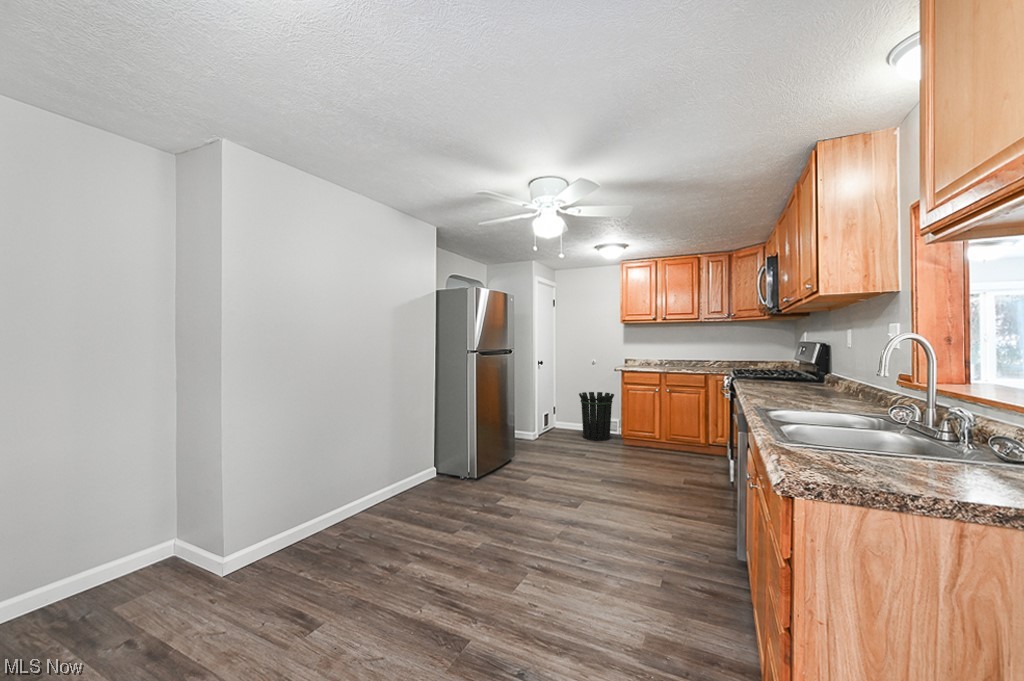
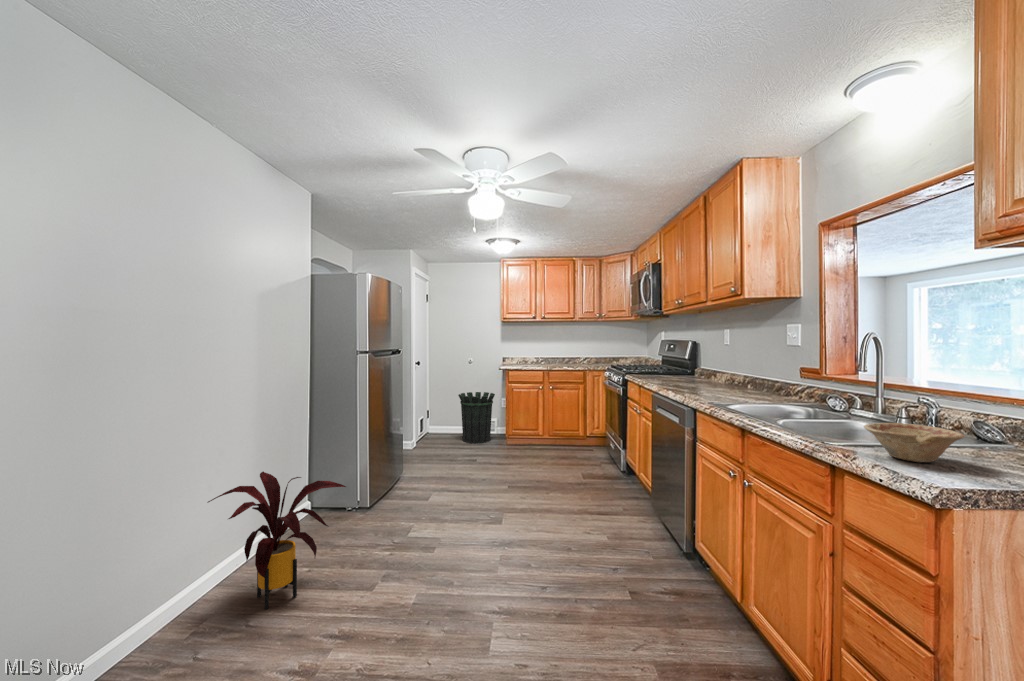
dish: none [789,425,880,464] -> present [864,423,965,462]
house plant: none [355,436,441,531] -> present [208,472,346,609]

